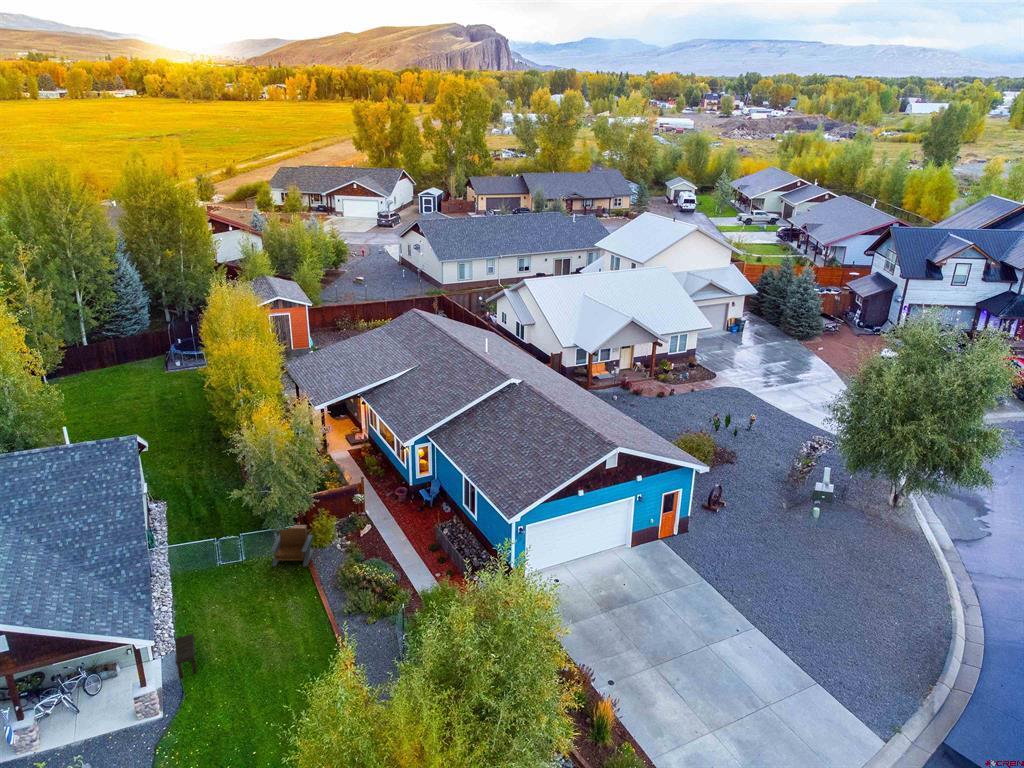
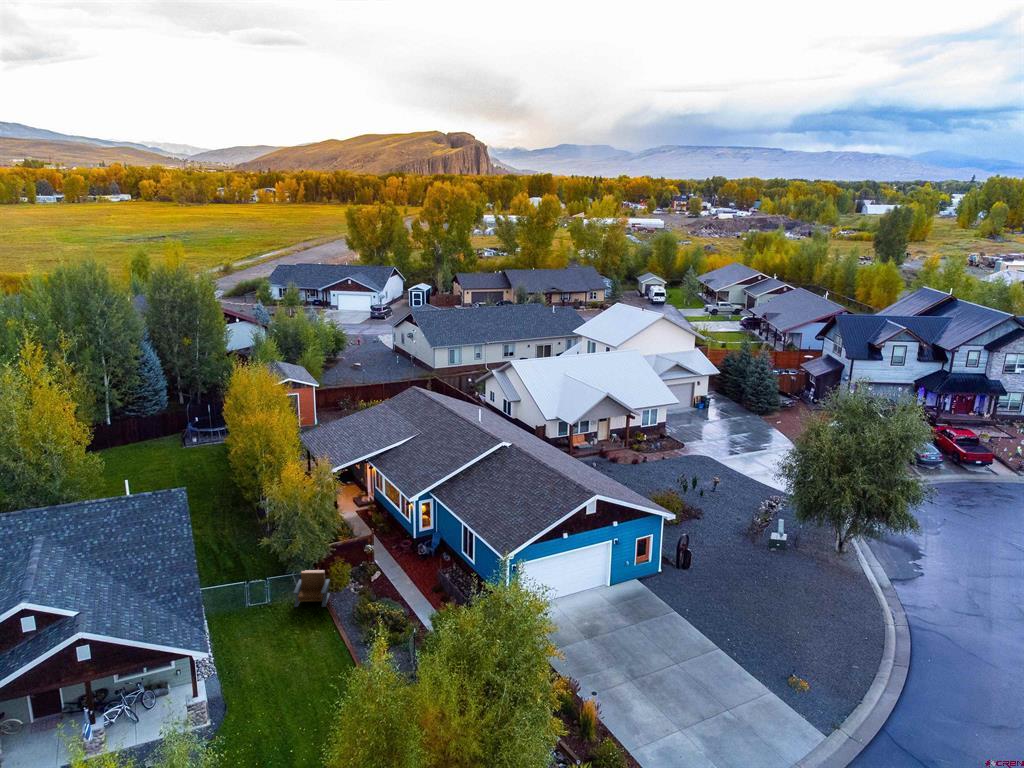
bench: present [175,634,197,678] -> none [218,658,237,695]

